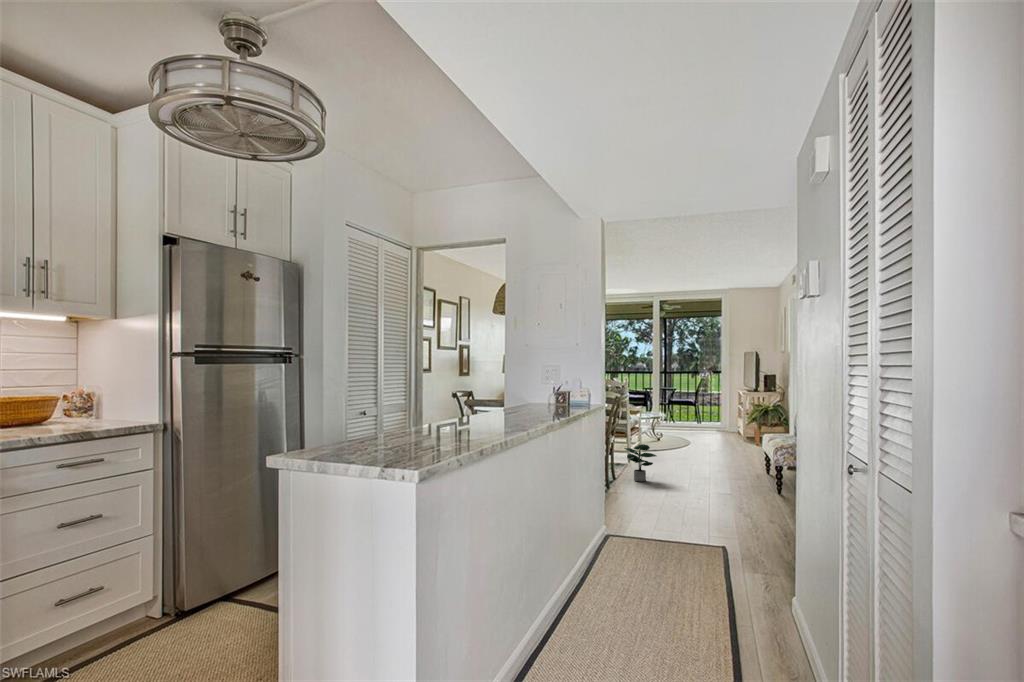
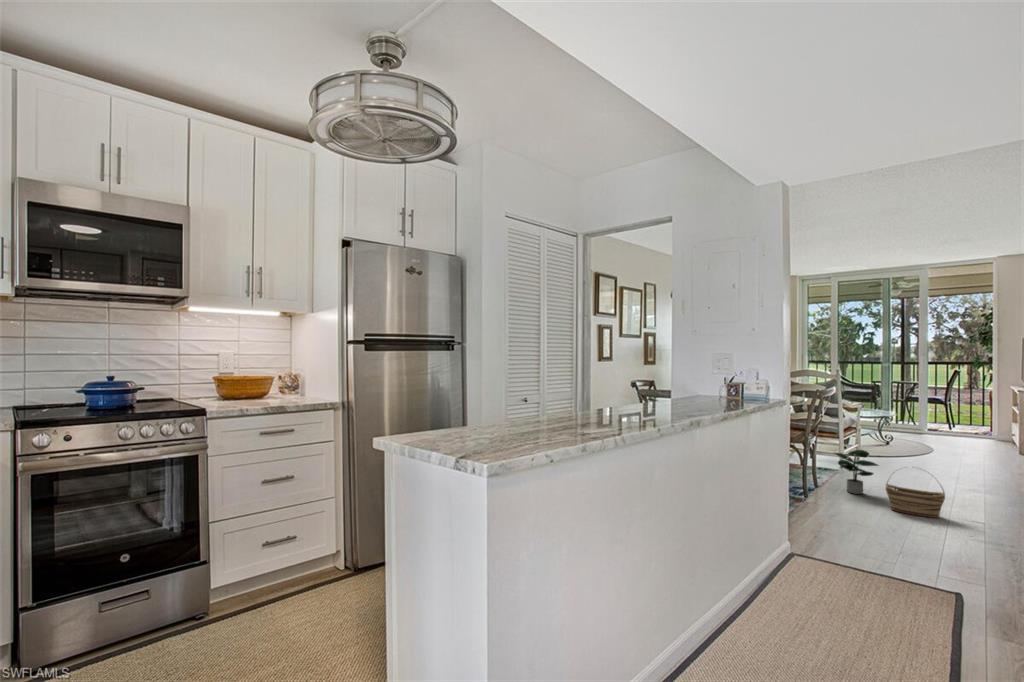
basket: none [663,454,703,494] -> present [886,481,945,518]

